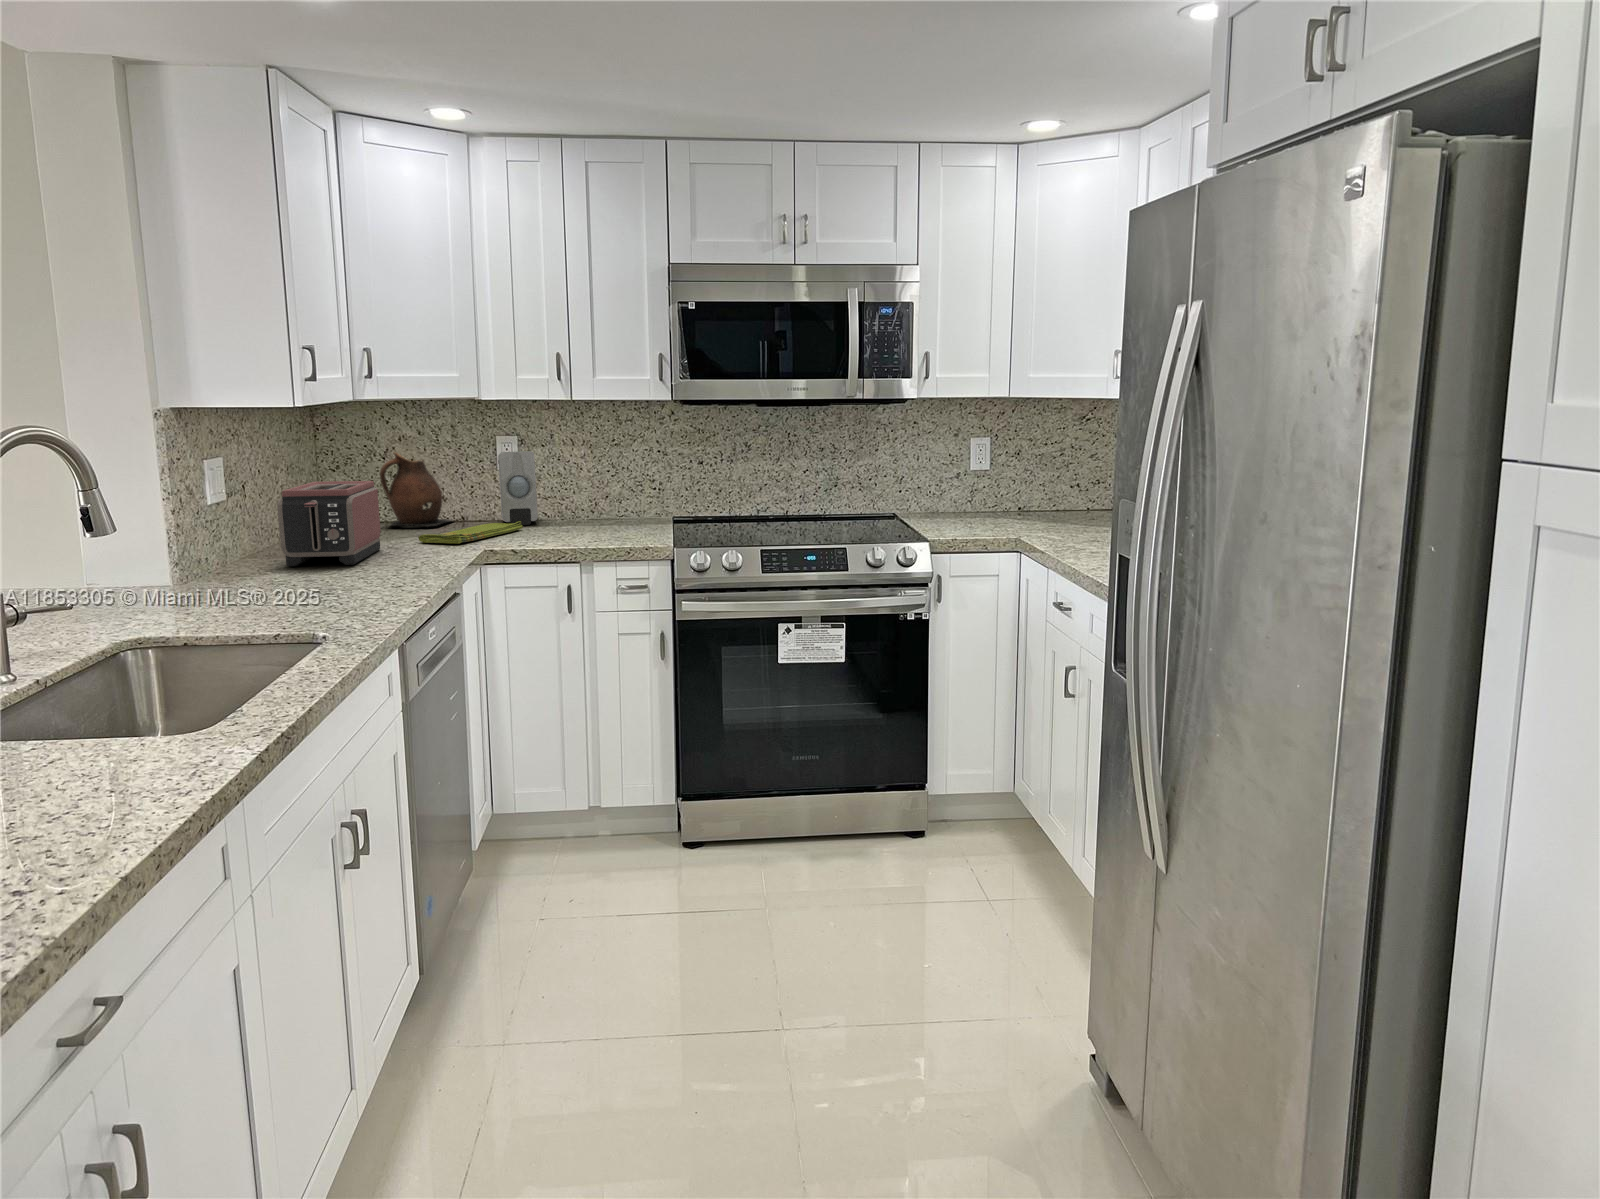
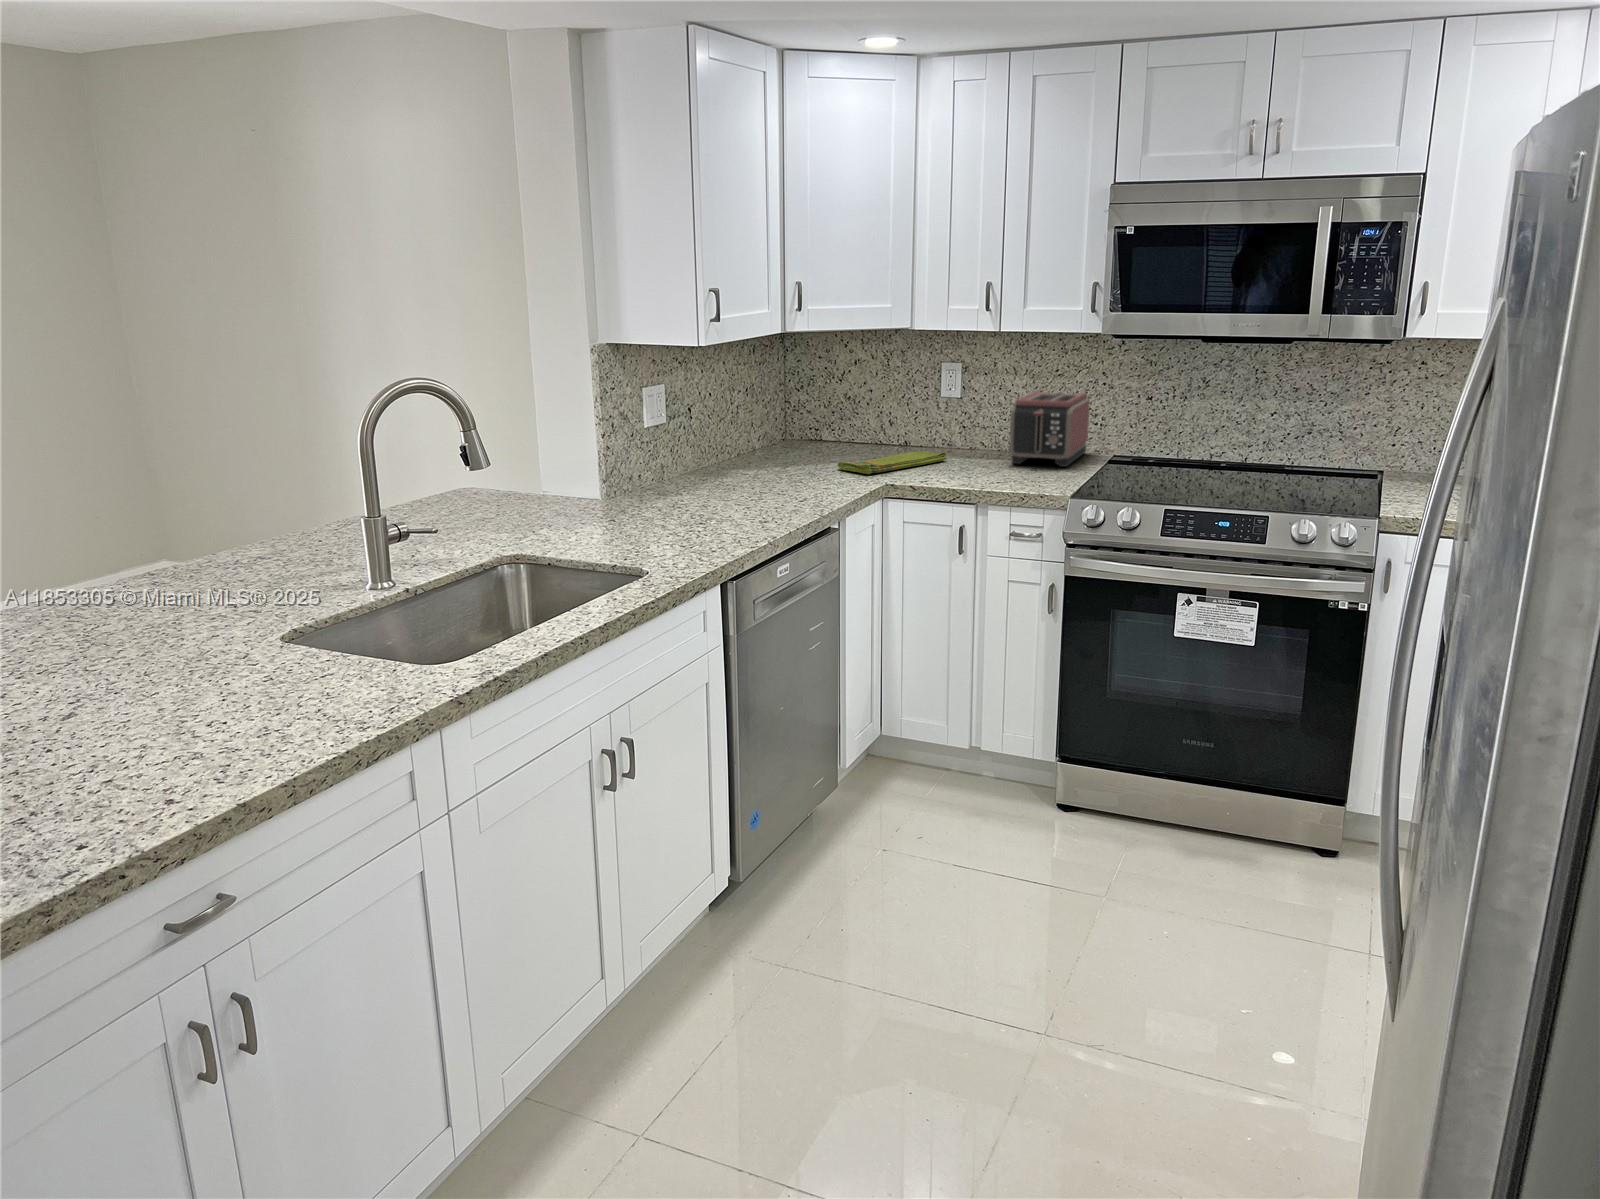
soap dispenser: present [498,451,538,525] -> none [935,380,975,455]
ceramic pitcher: present [380,452,451,527] -> none [831,376,898,451]
toaster: present [277,481,381,566] -> present [1009,391,1090,467]

